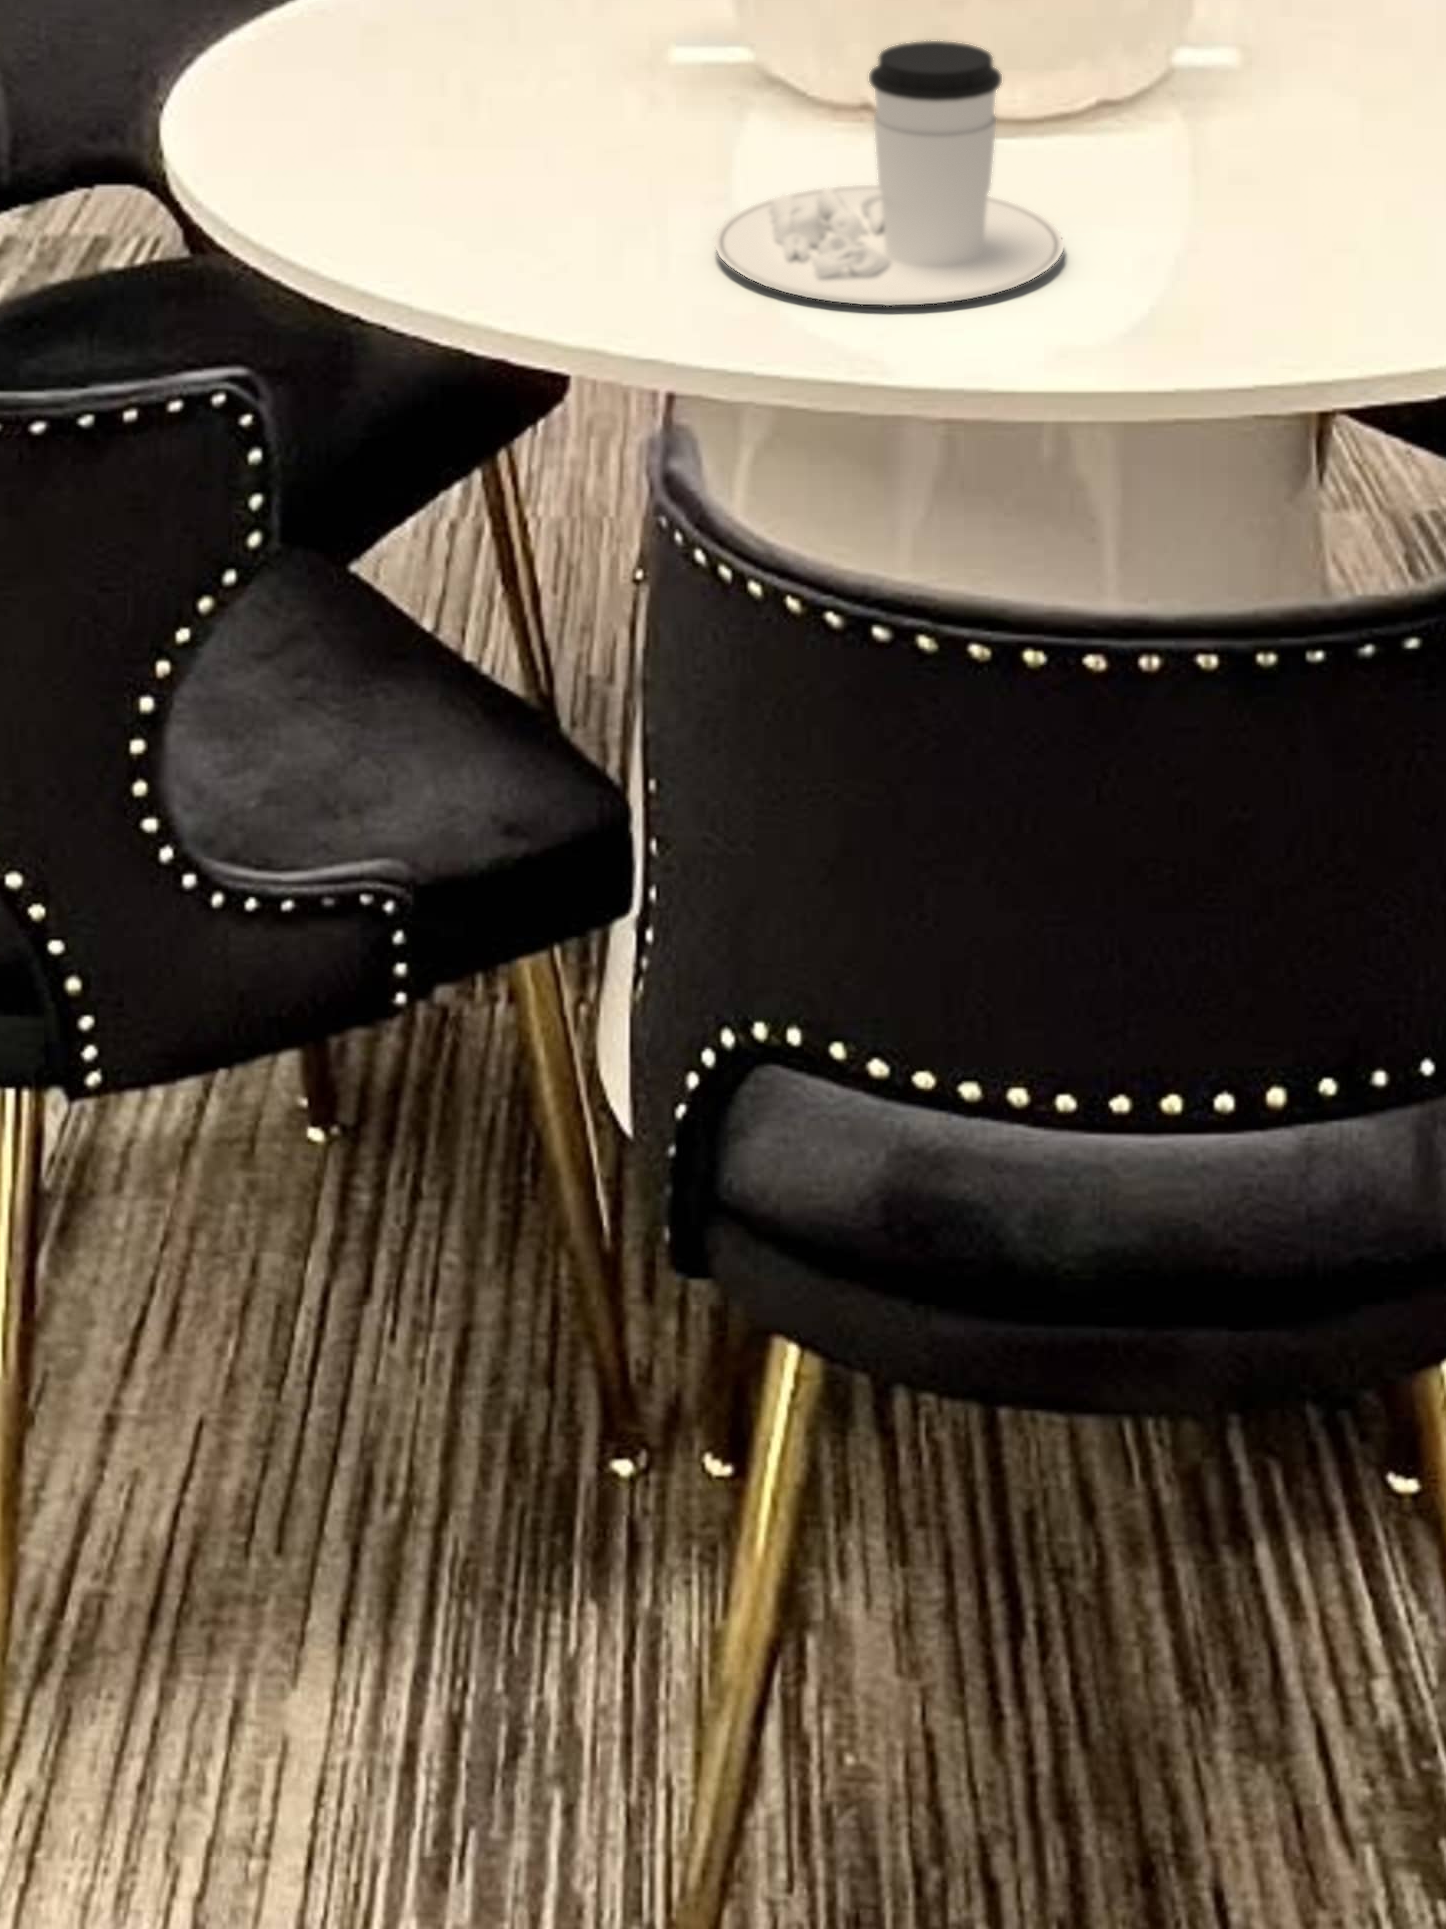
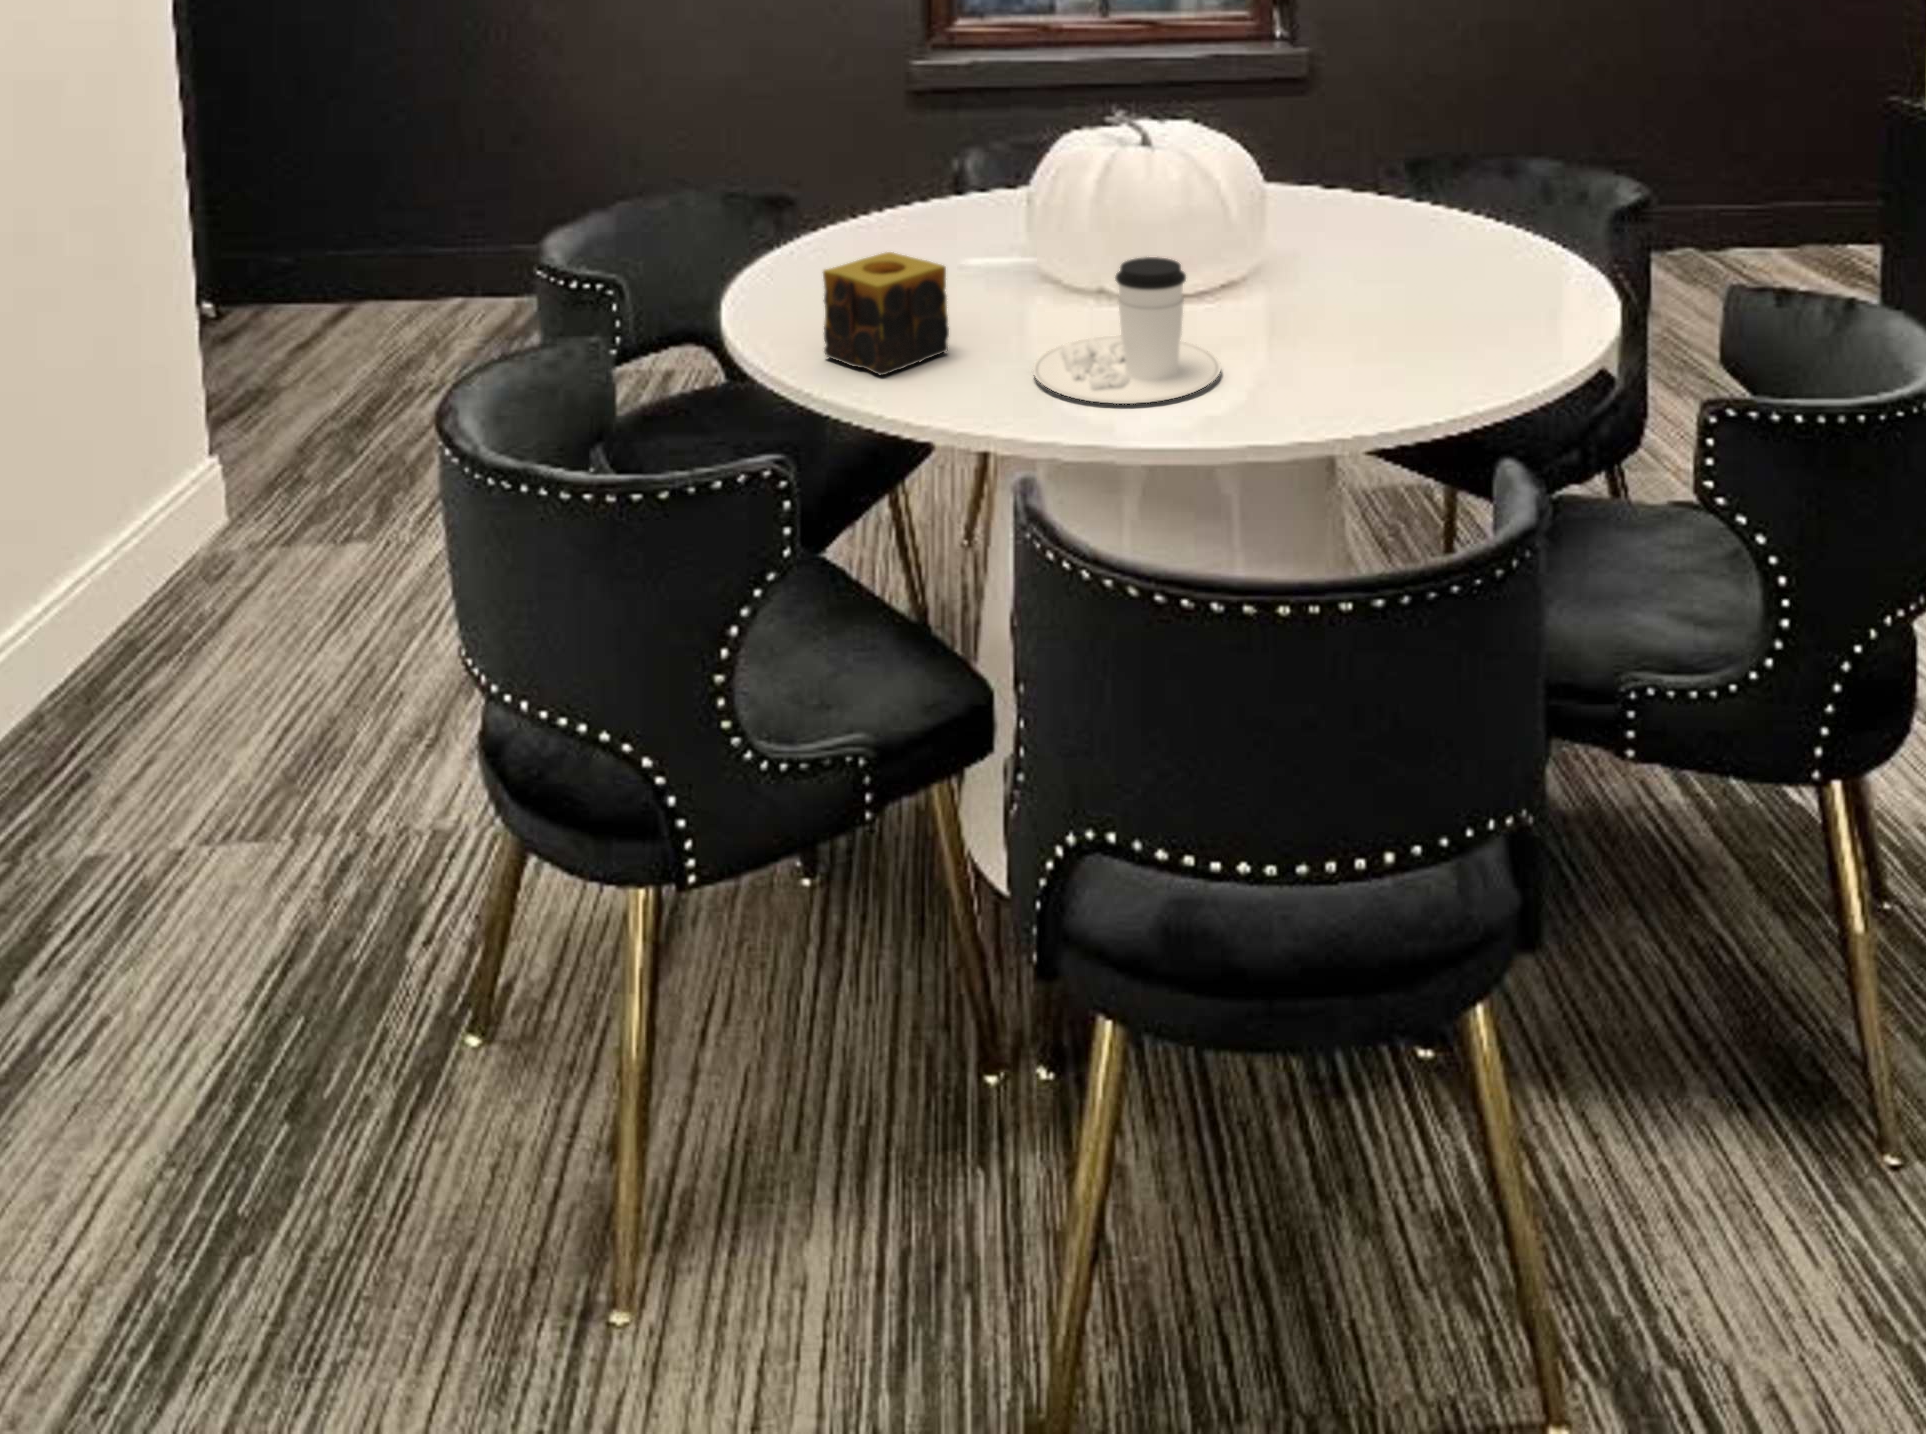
candle: none [337,16,568,239] -> present [823,252,949,375]

